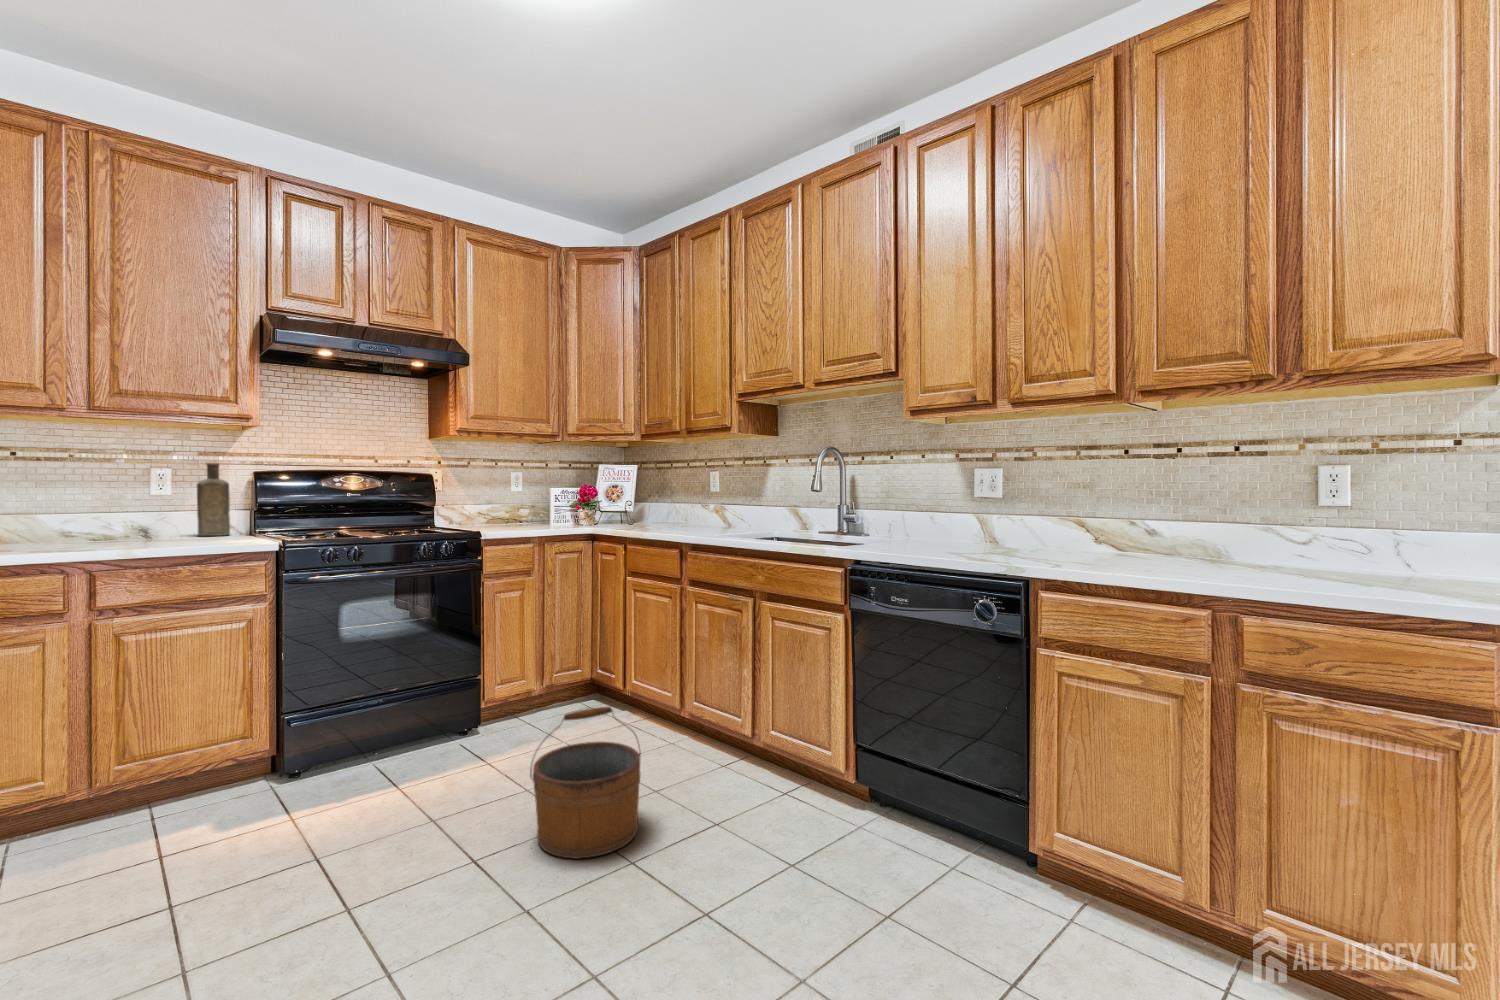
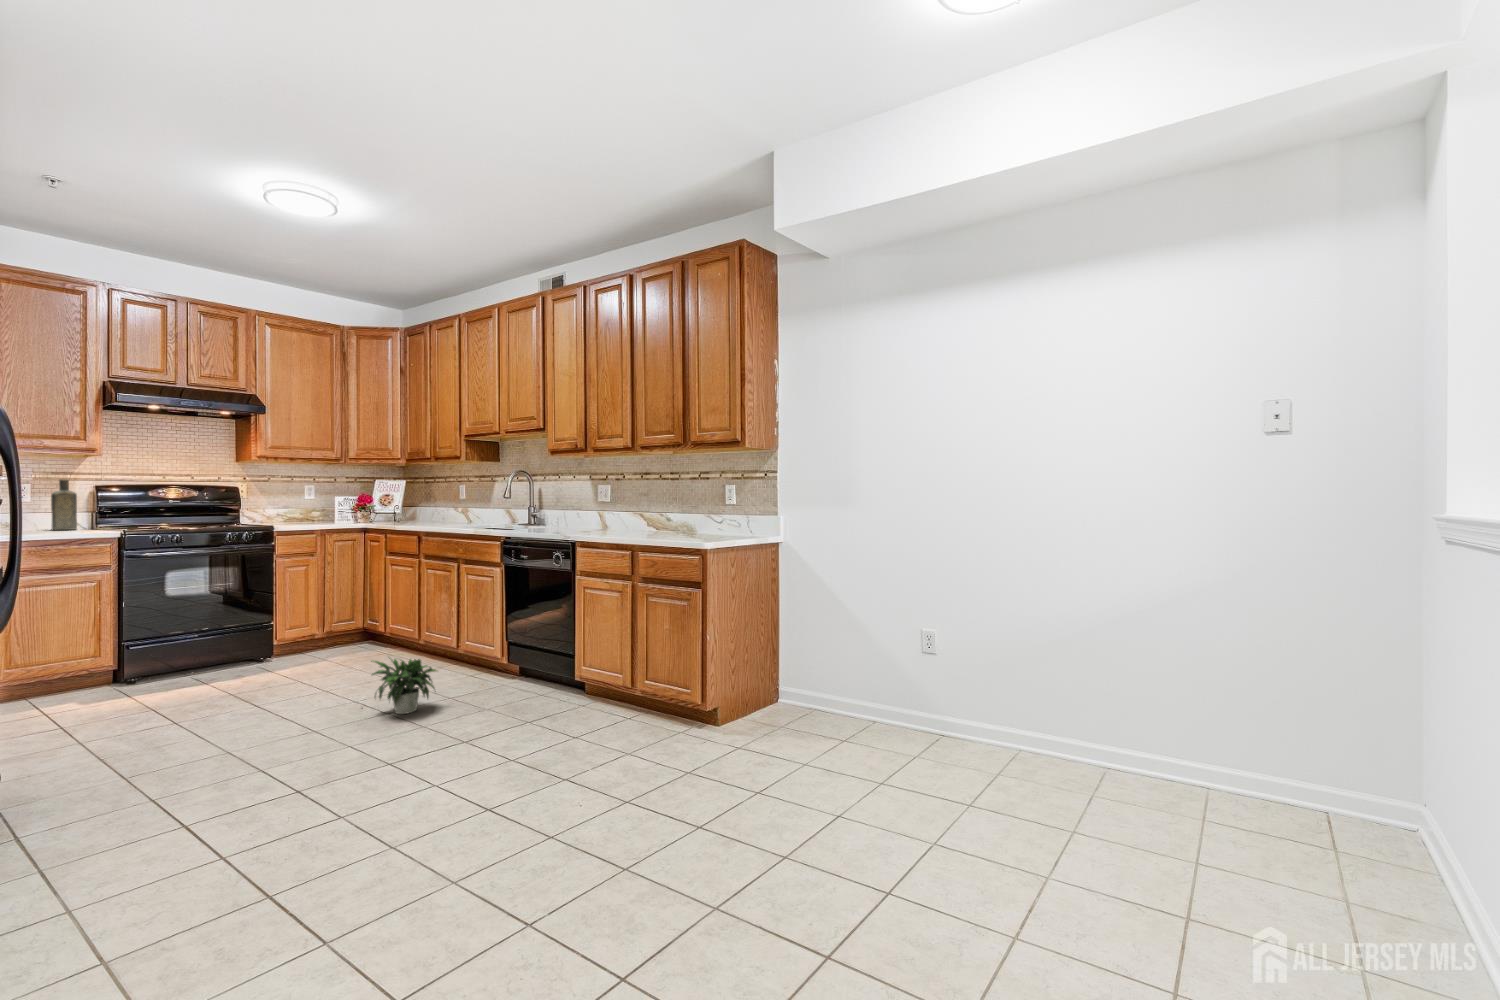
bucket: present [530,707,641,859] -> none [296,623,371,706]
potted plant: none [640,783,784,905] -> present [371,658,437,714]

